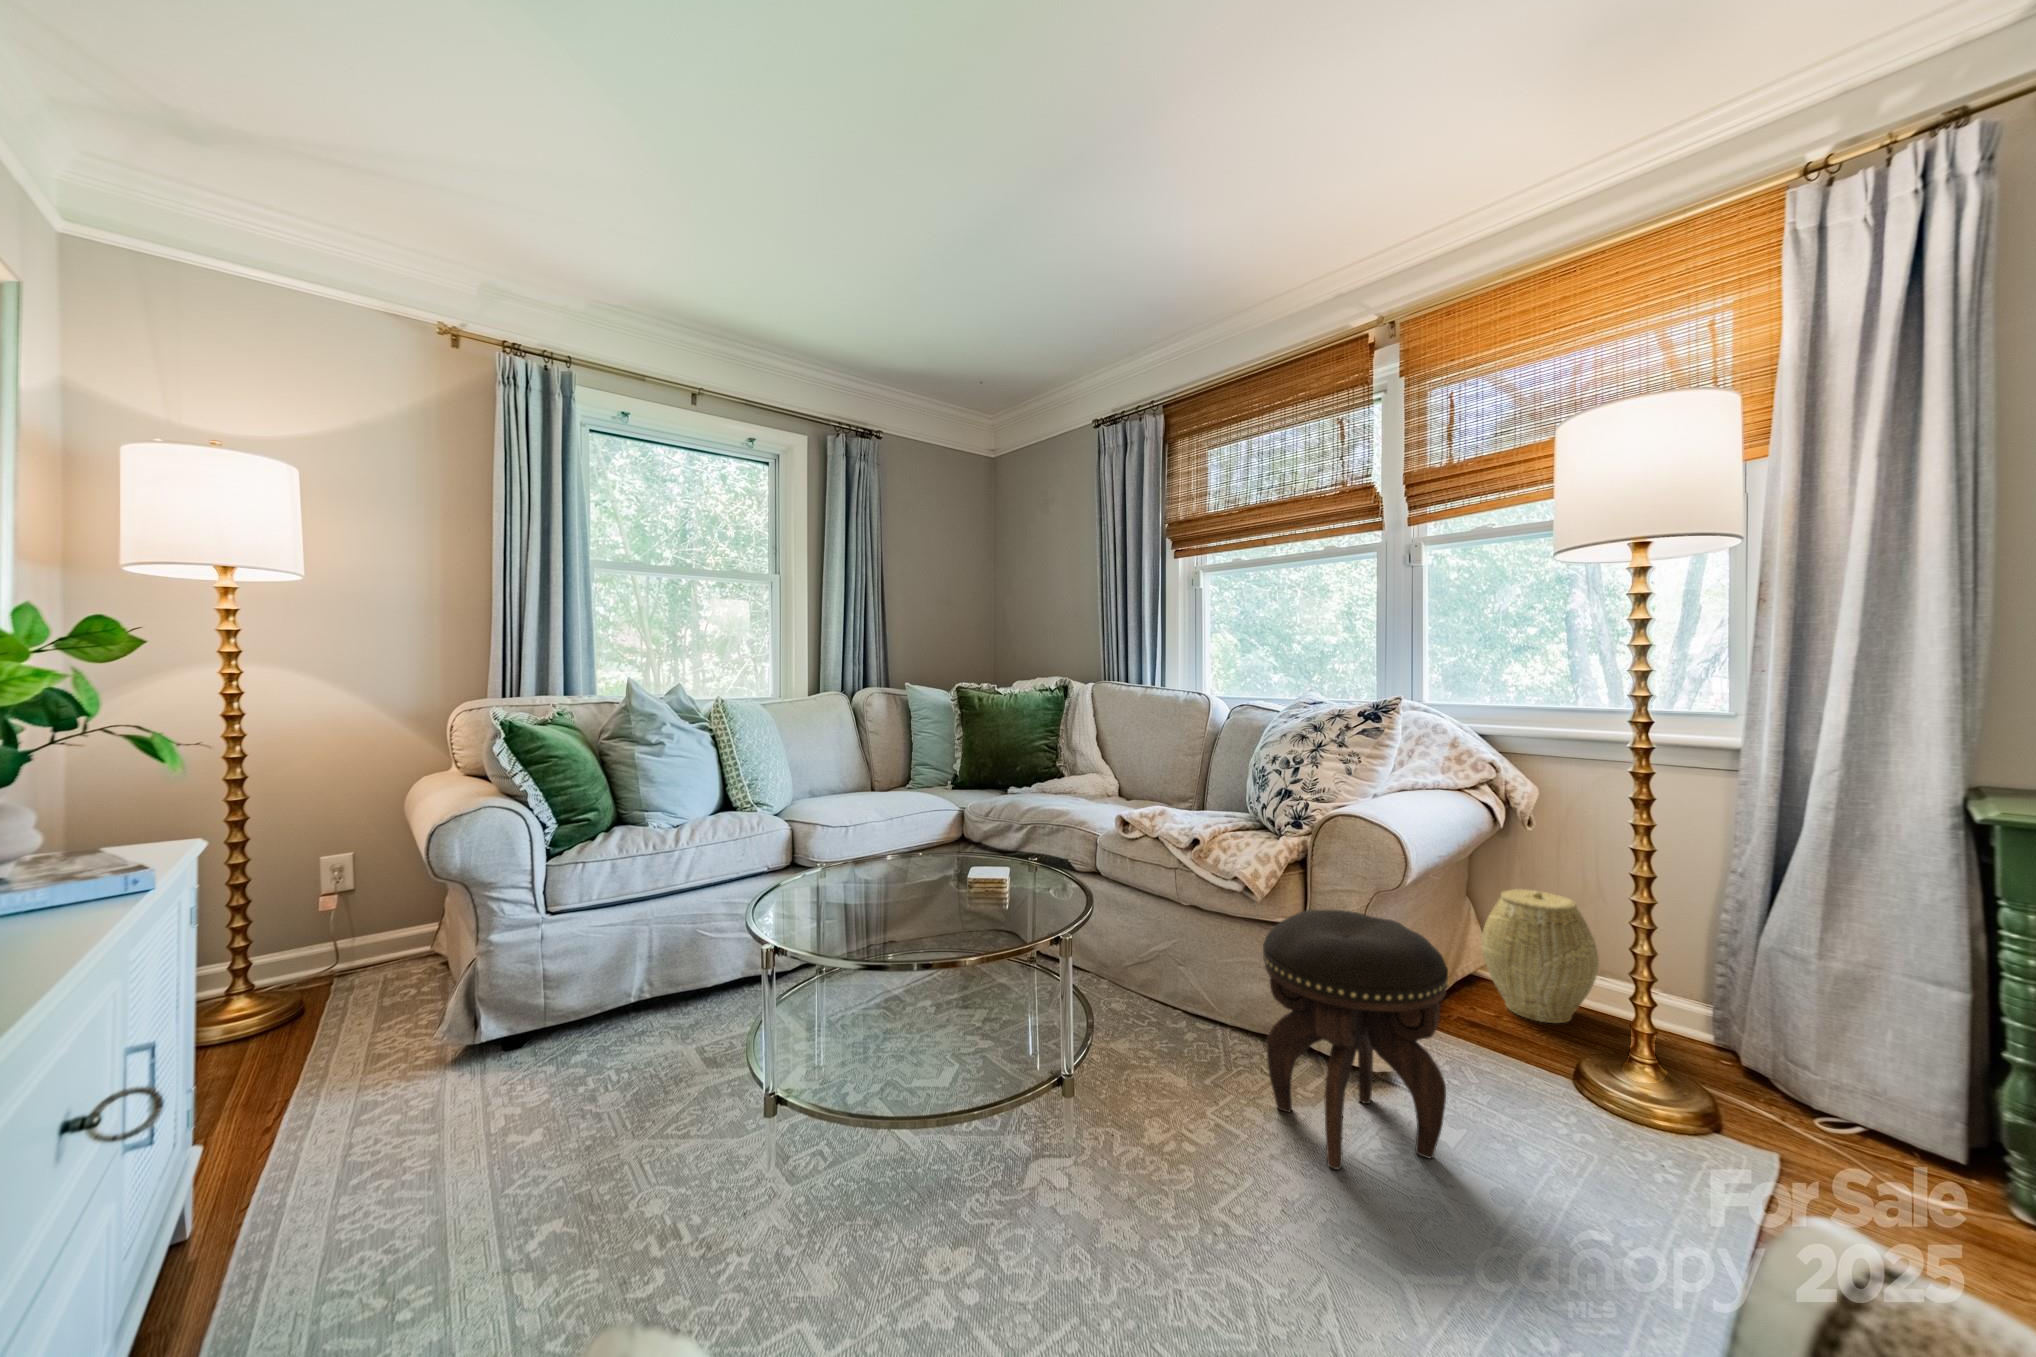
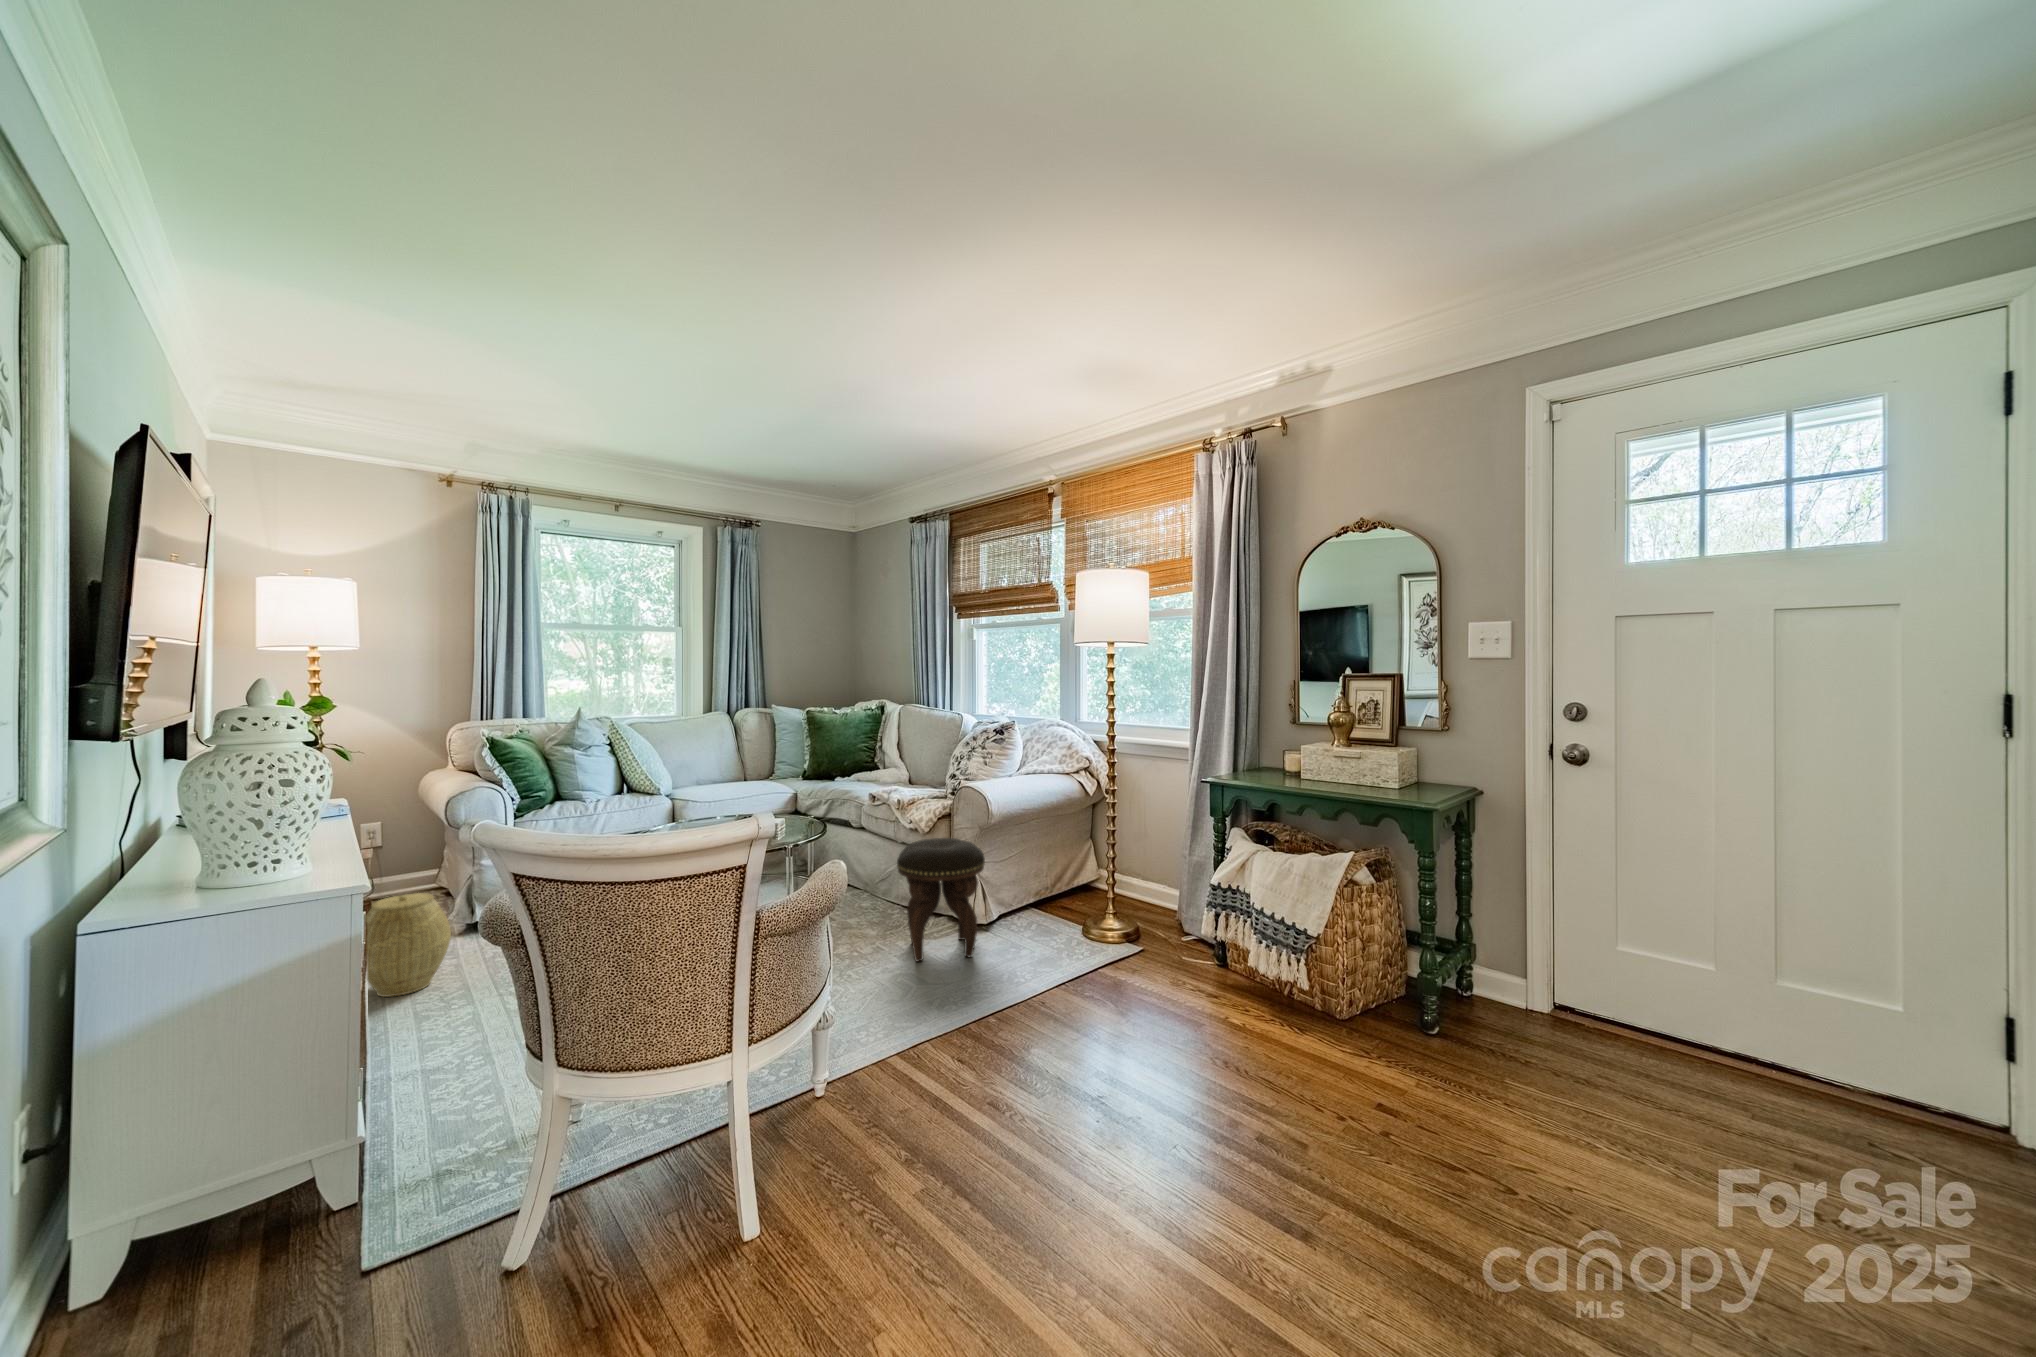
woven basket: present [1482,889,1599,1023] -> present [366,893,451,997]

